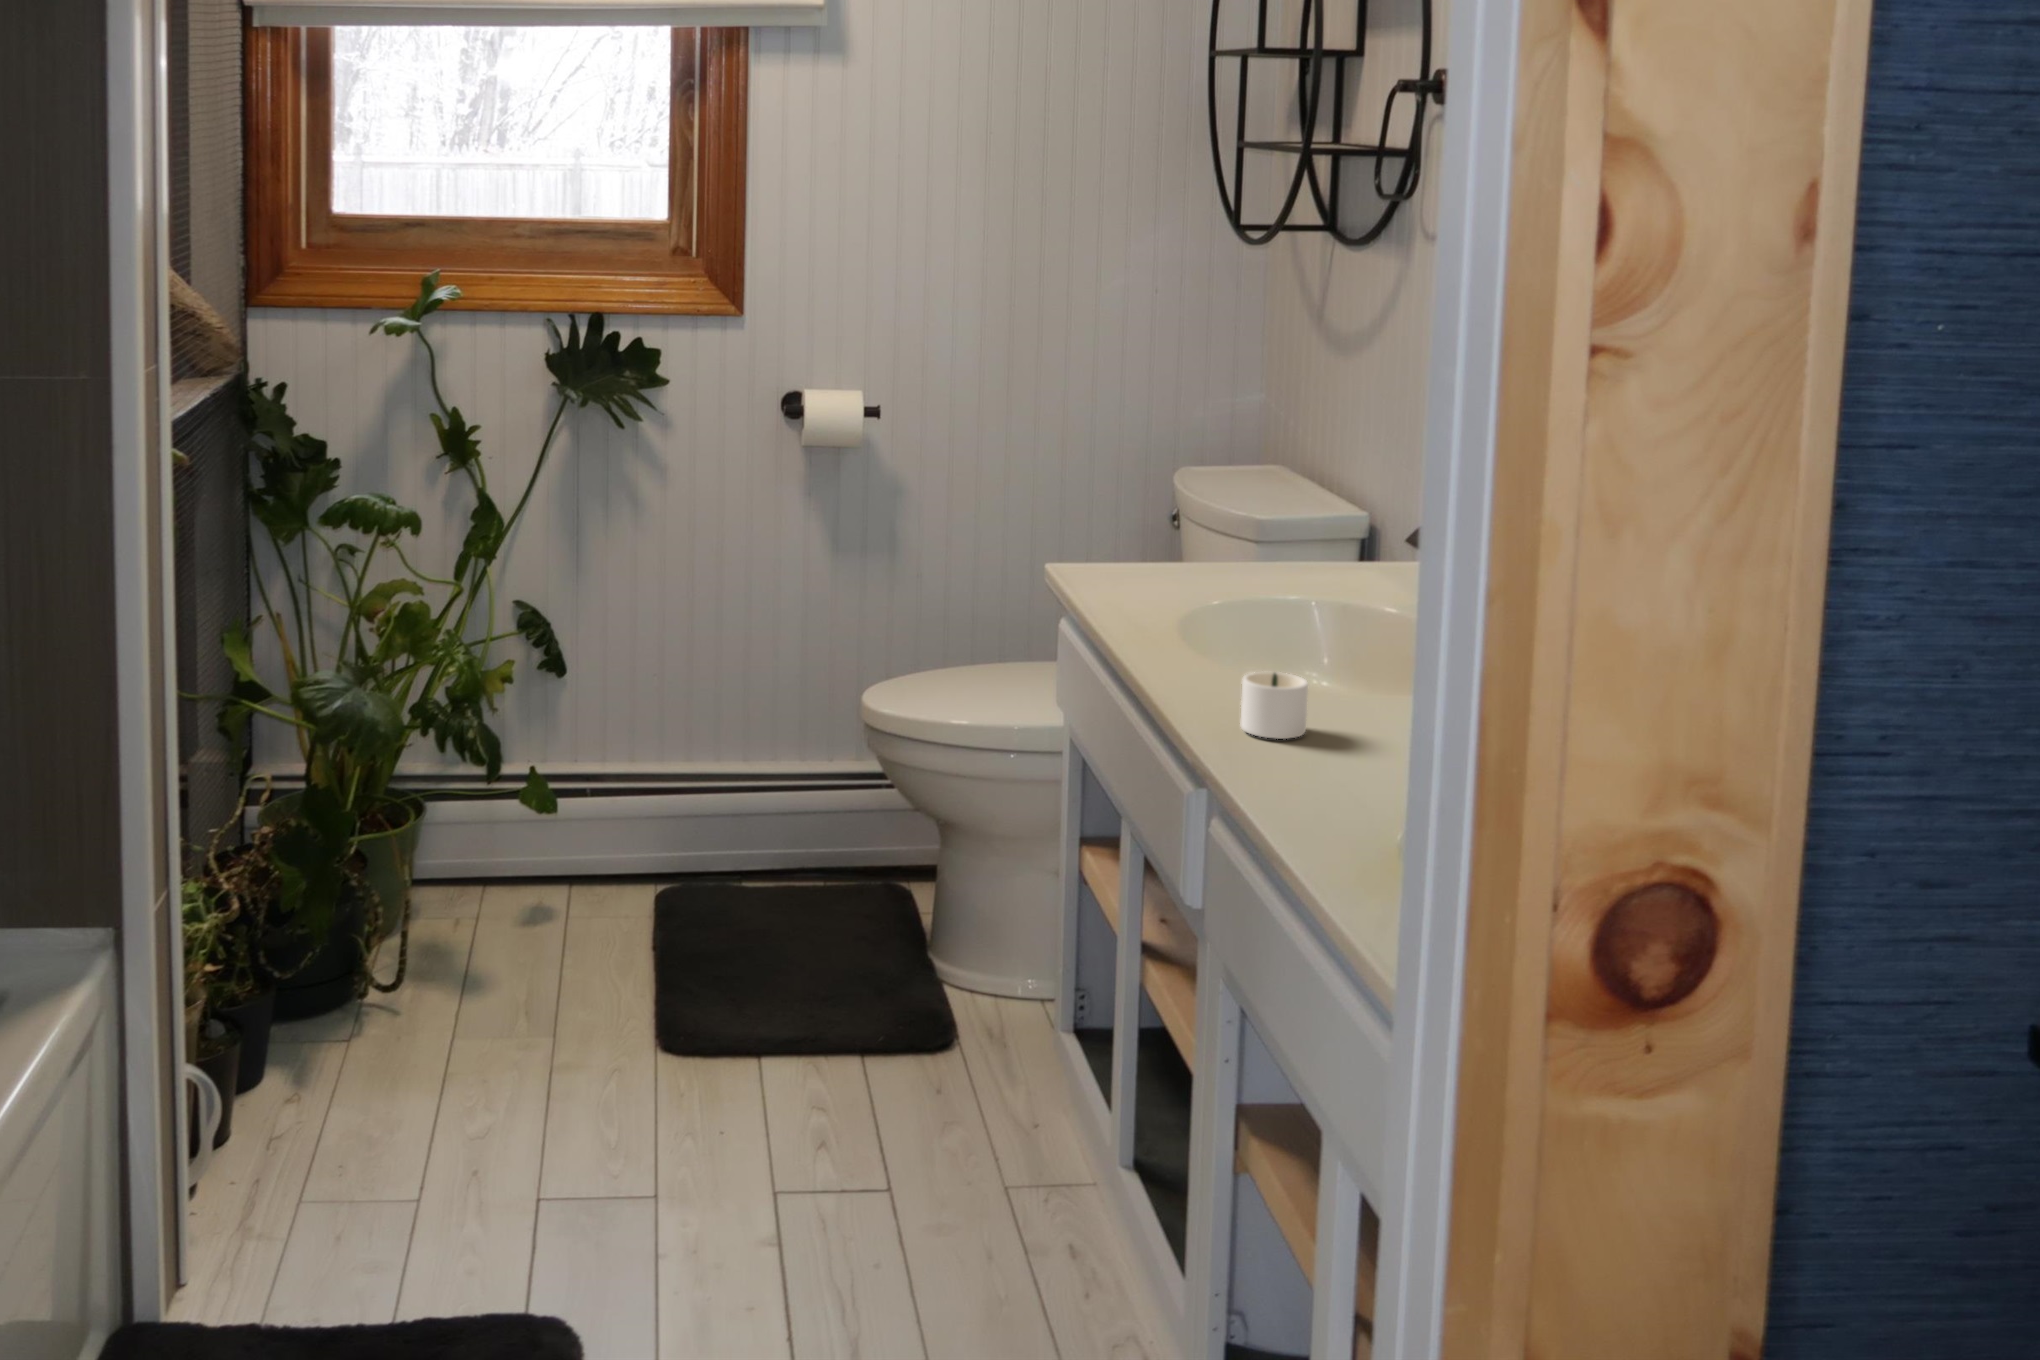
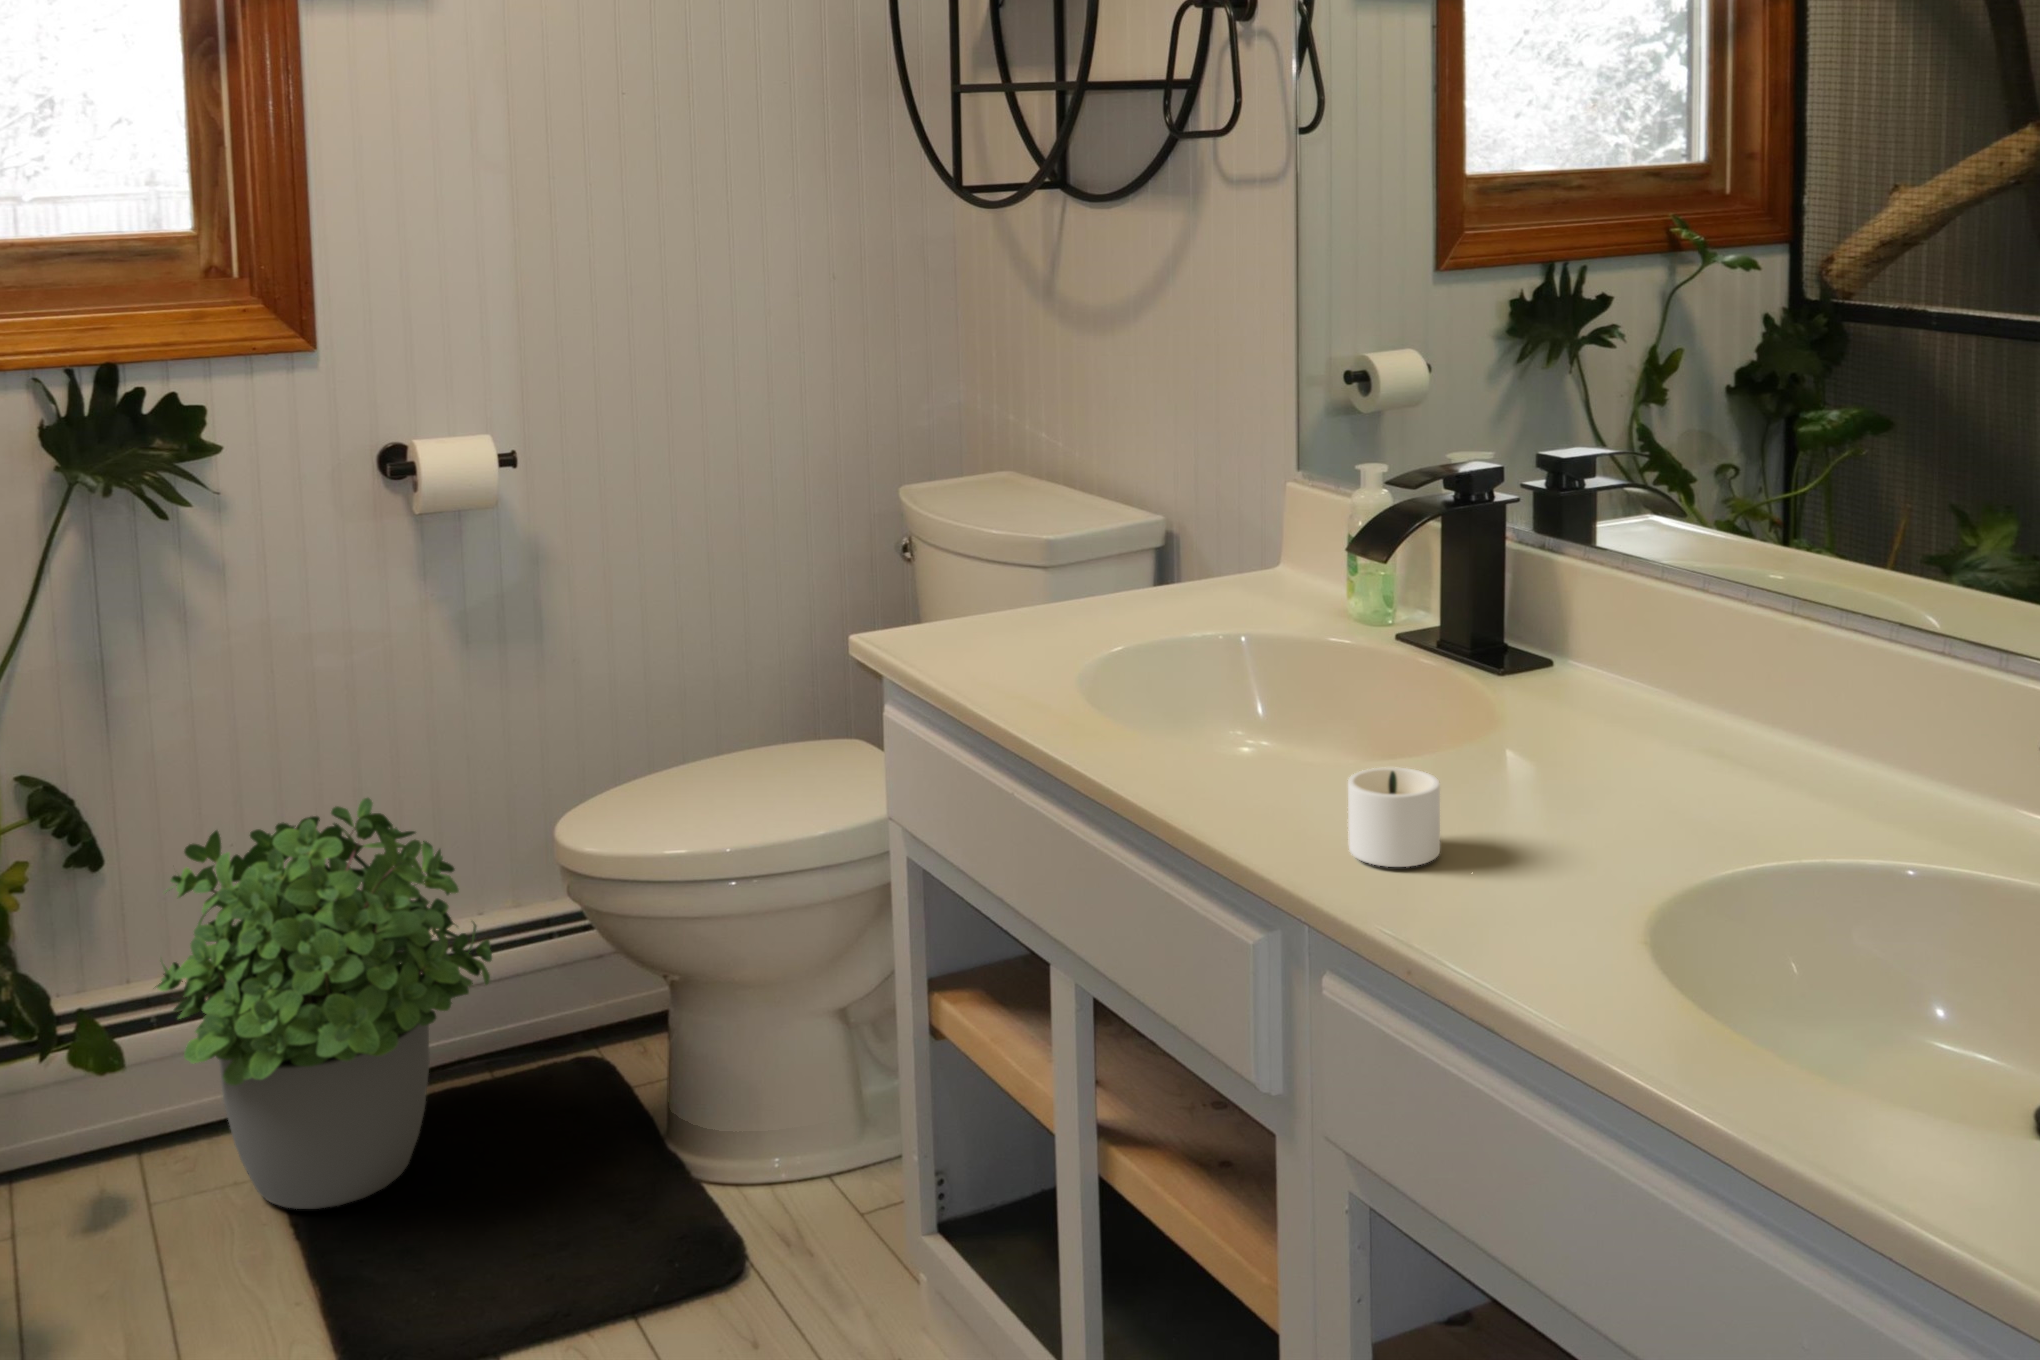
potted plant: none [579,653,813,944] -> present [155,798,492,1209]

